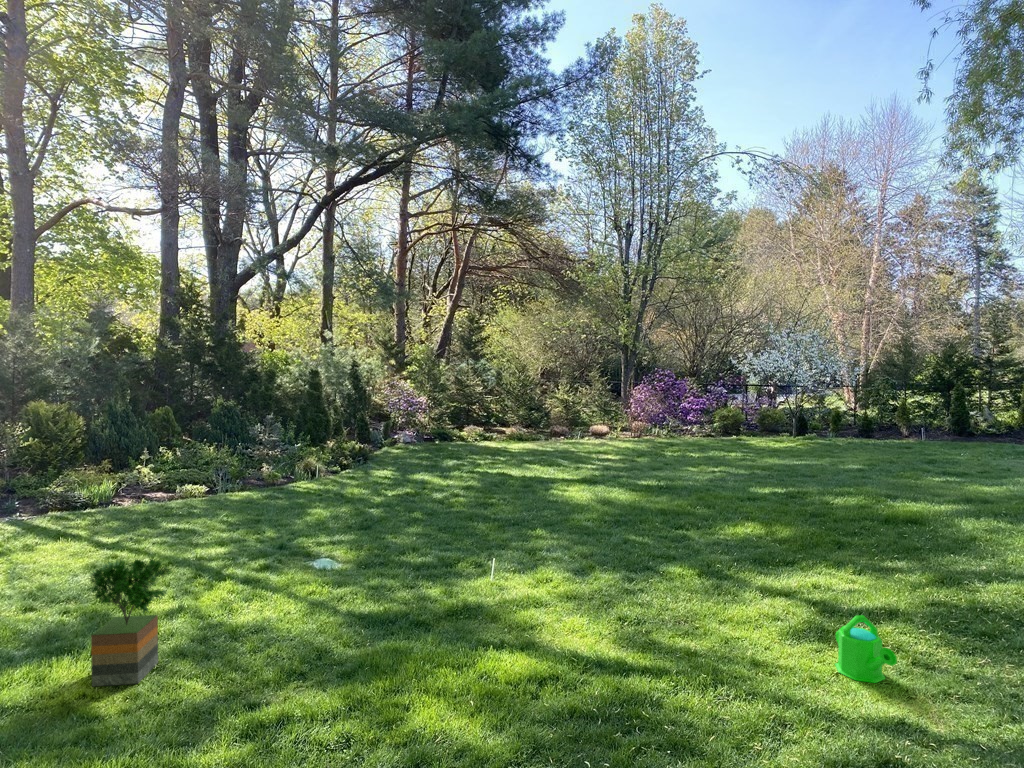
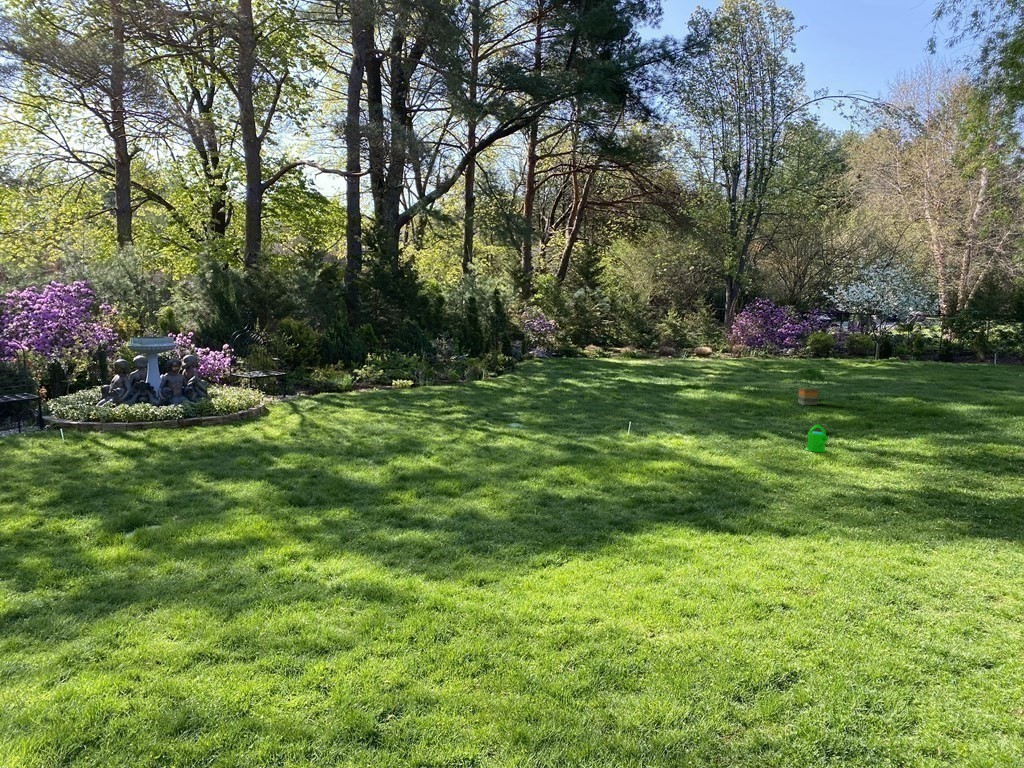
potted tree: present [89,559,171,686] -> present [798,368,825,405]

